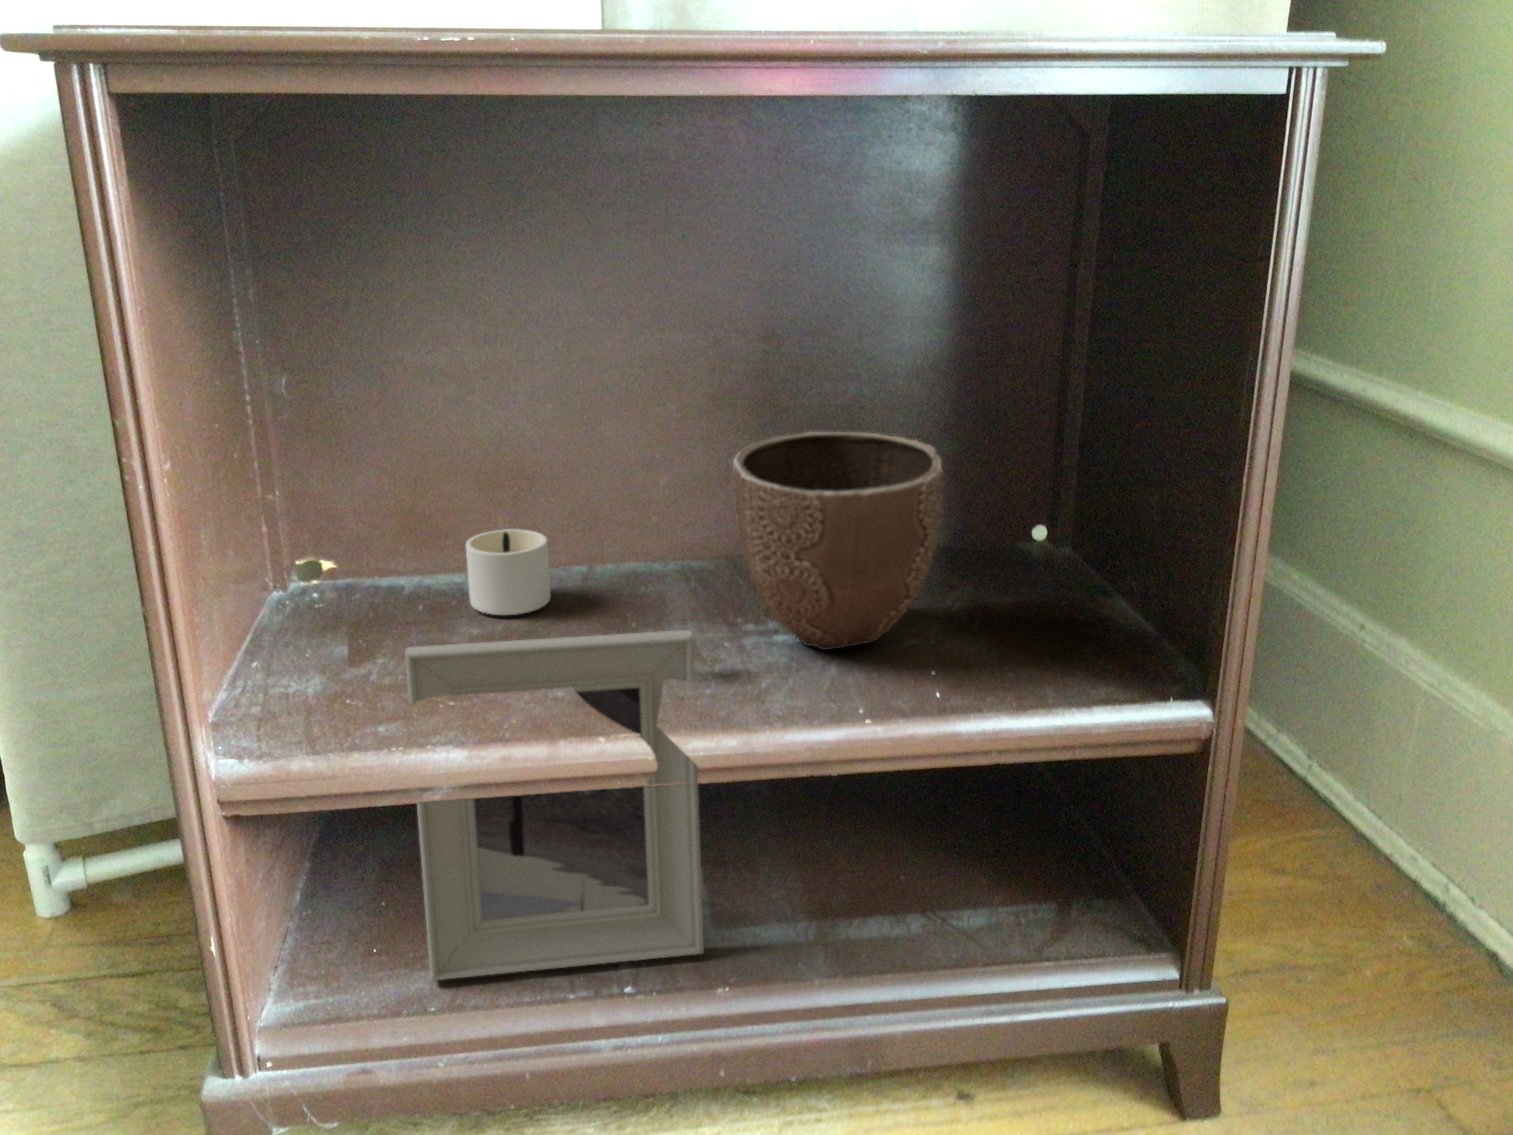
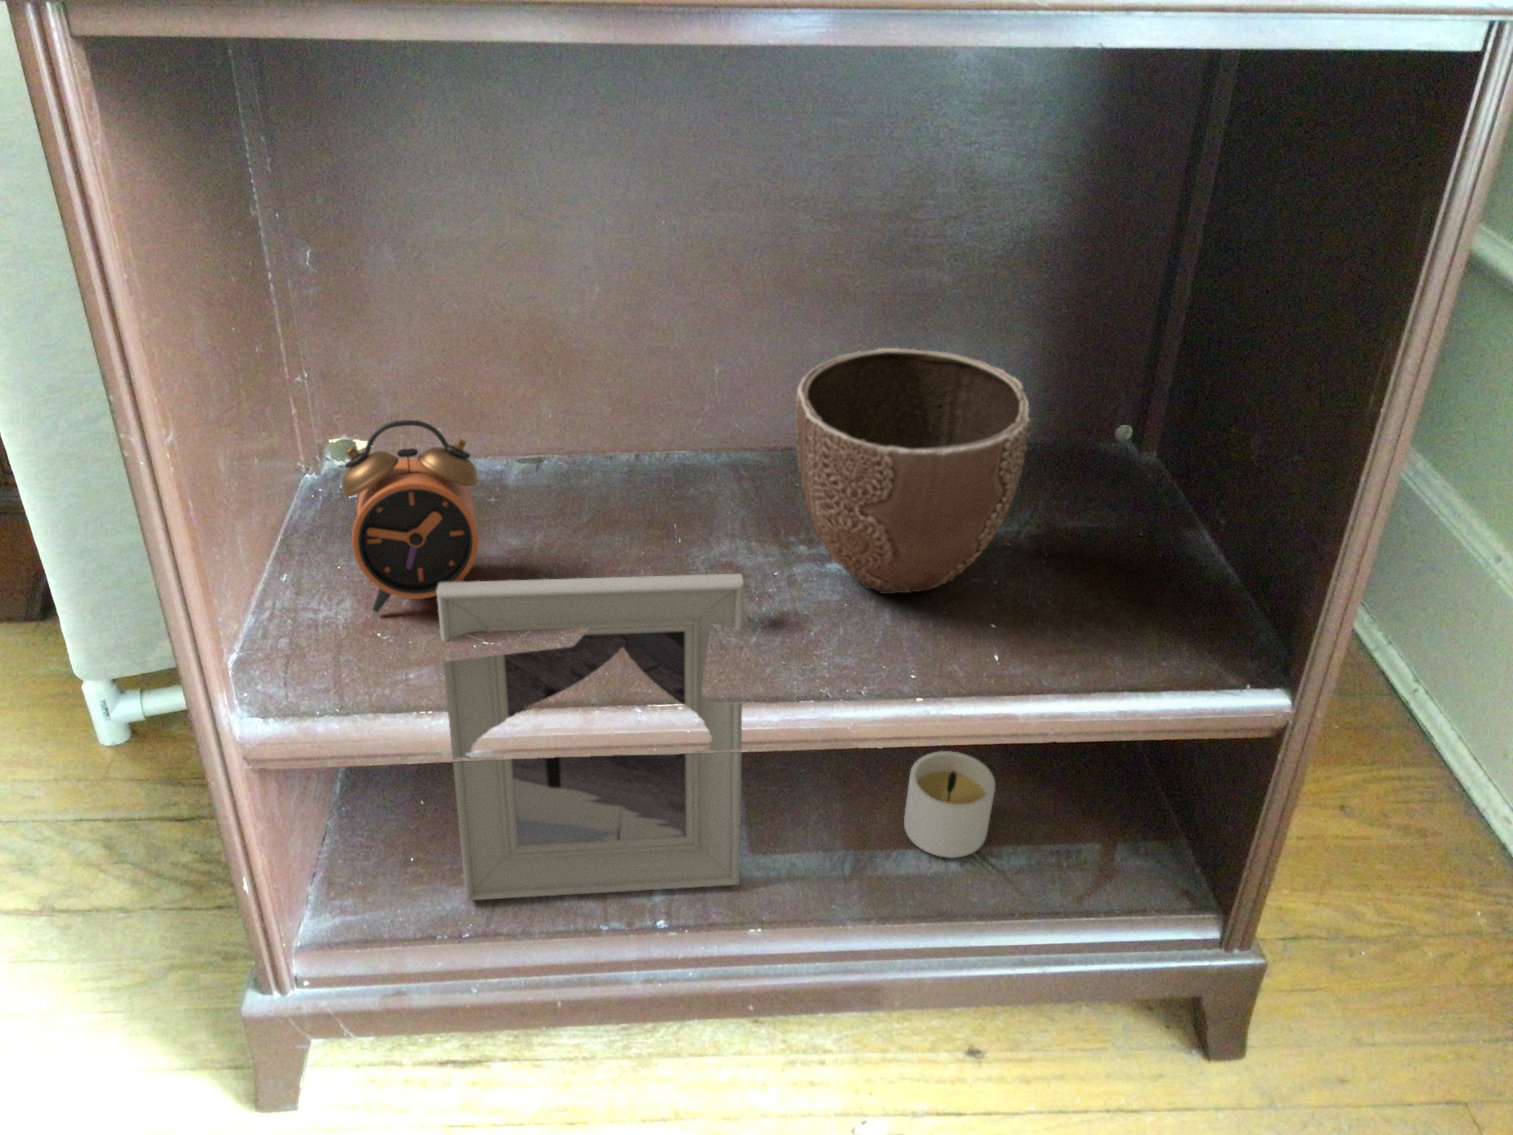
alarm clock: none [316,502,443,683] -> present [342,420,479,612]
candle: present [466,529,550,615] -> present [904,751,995,858]

